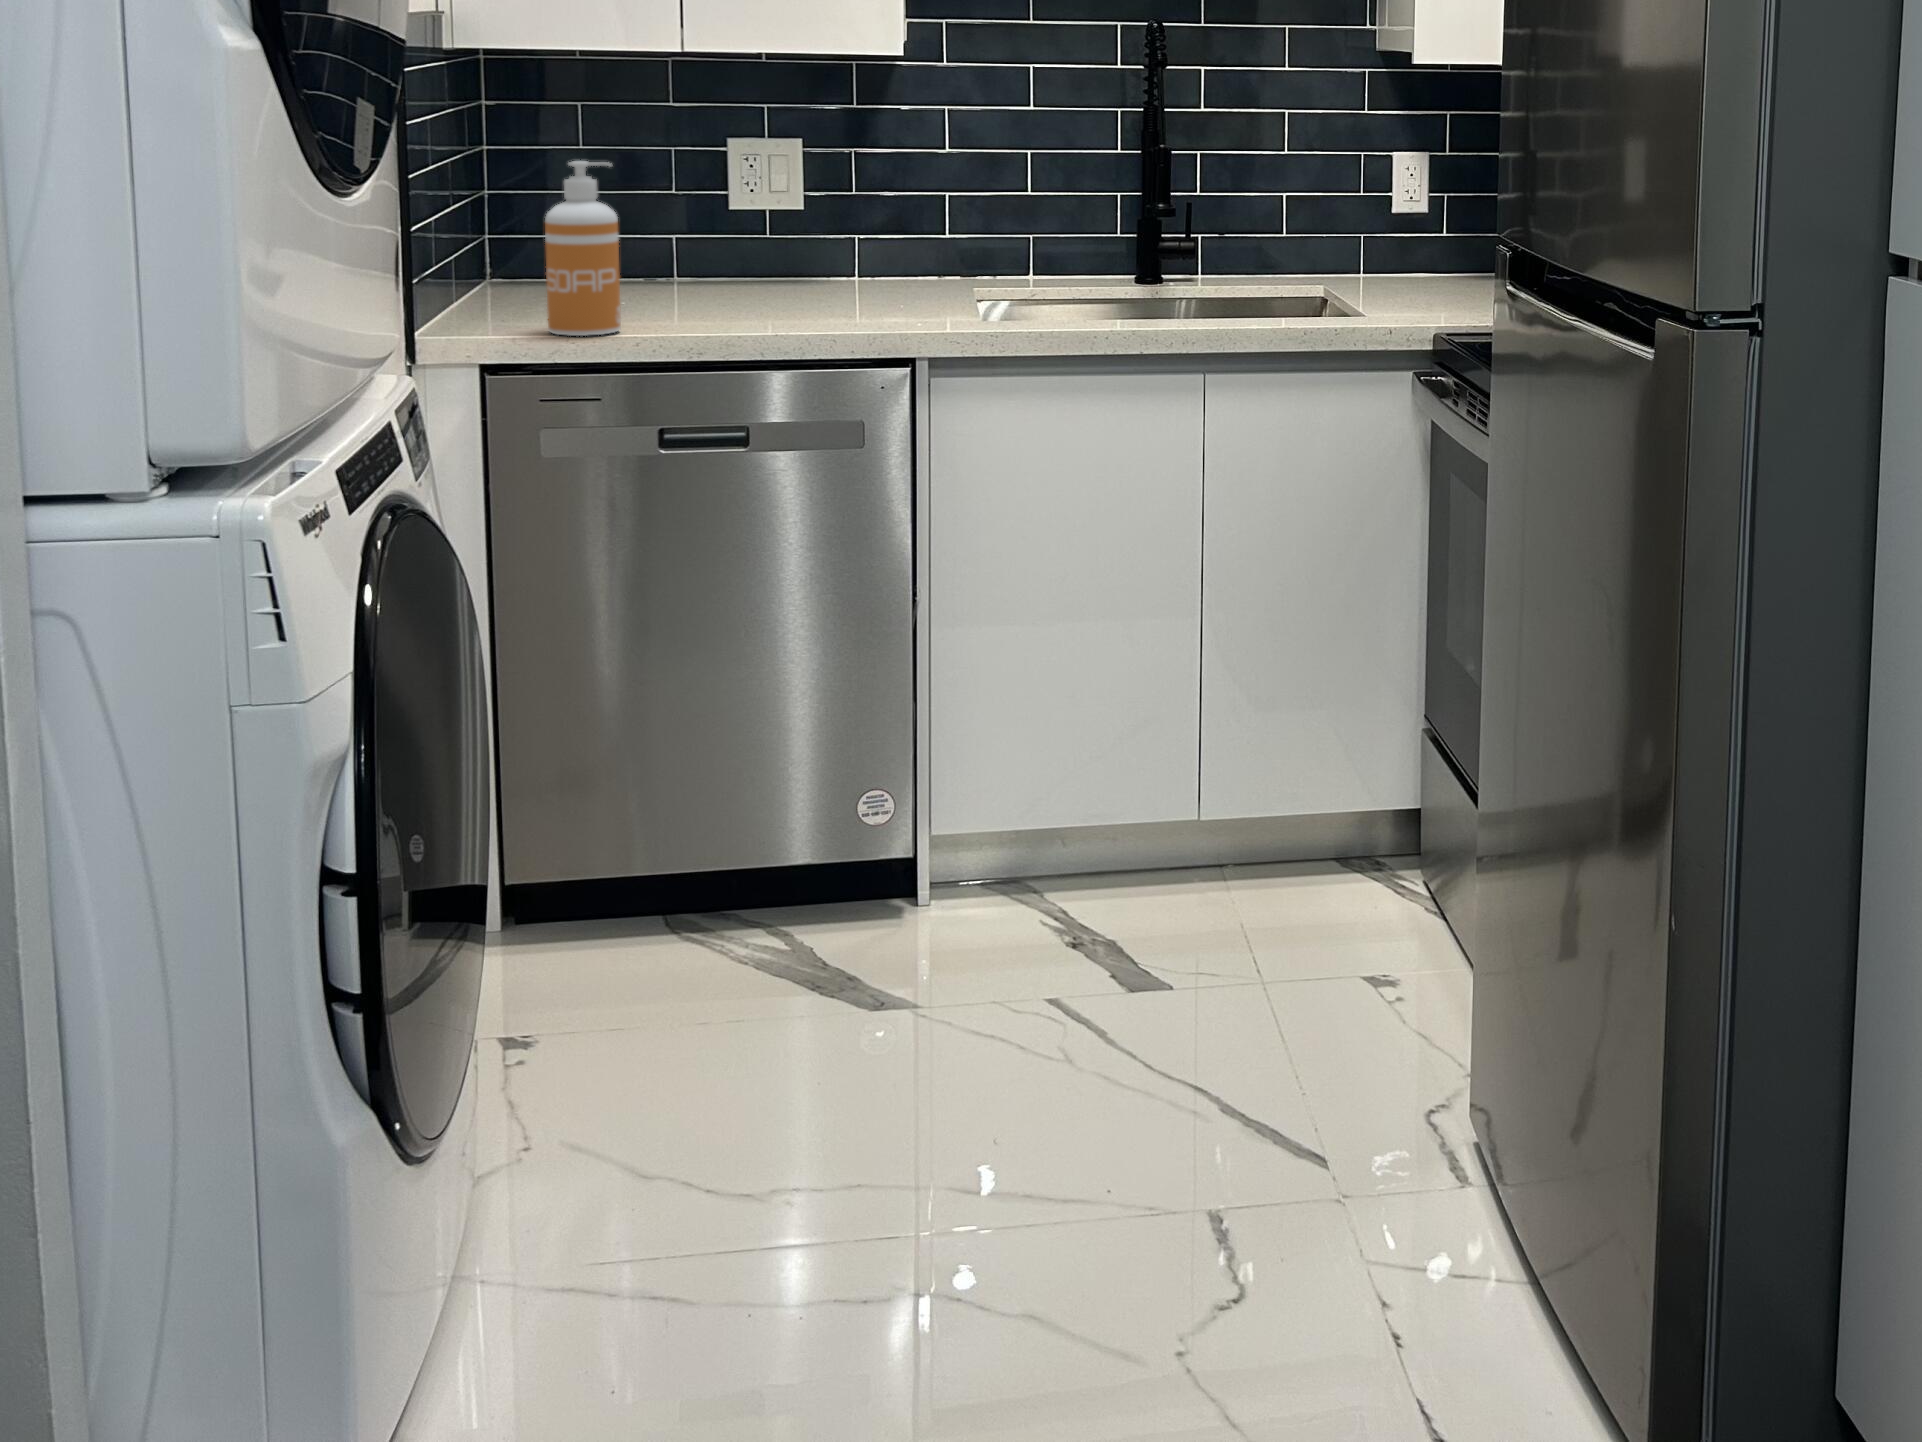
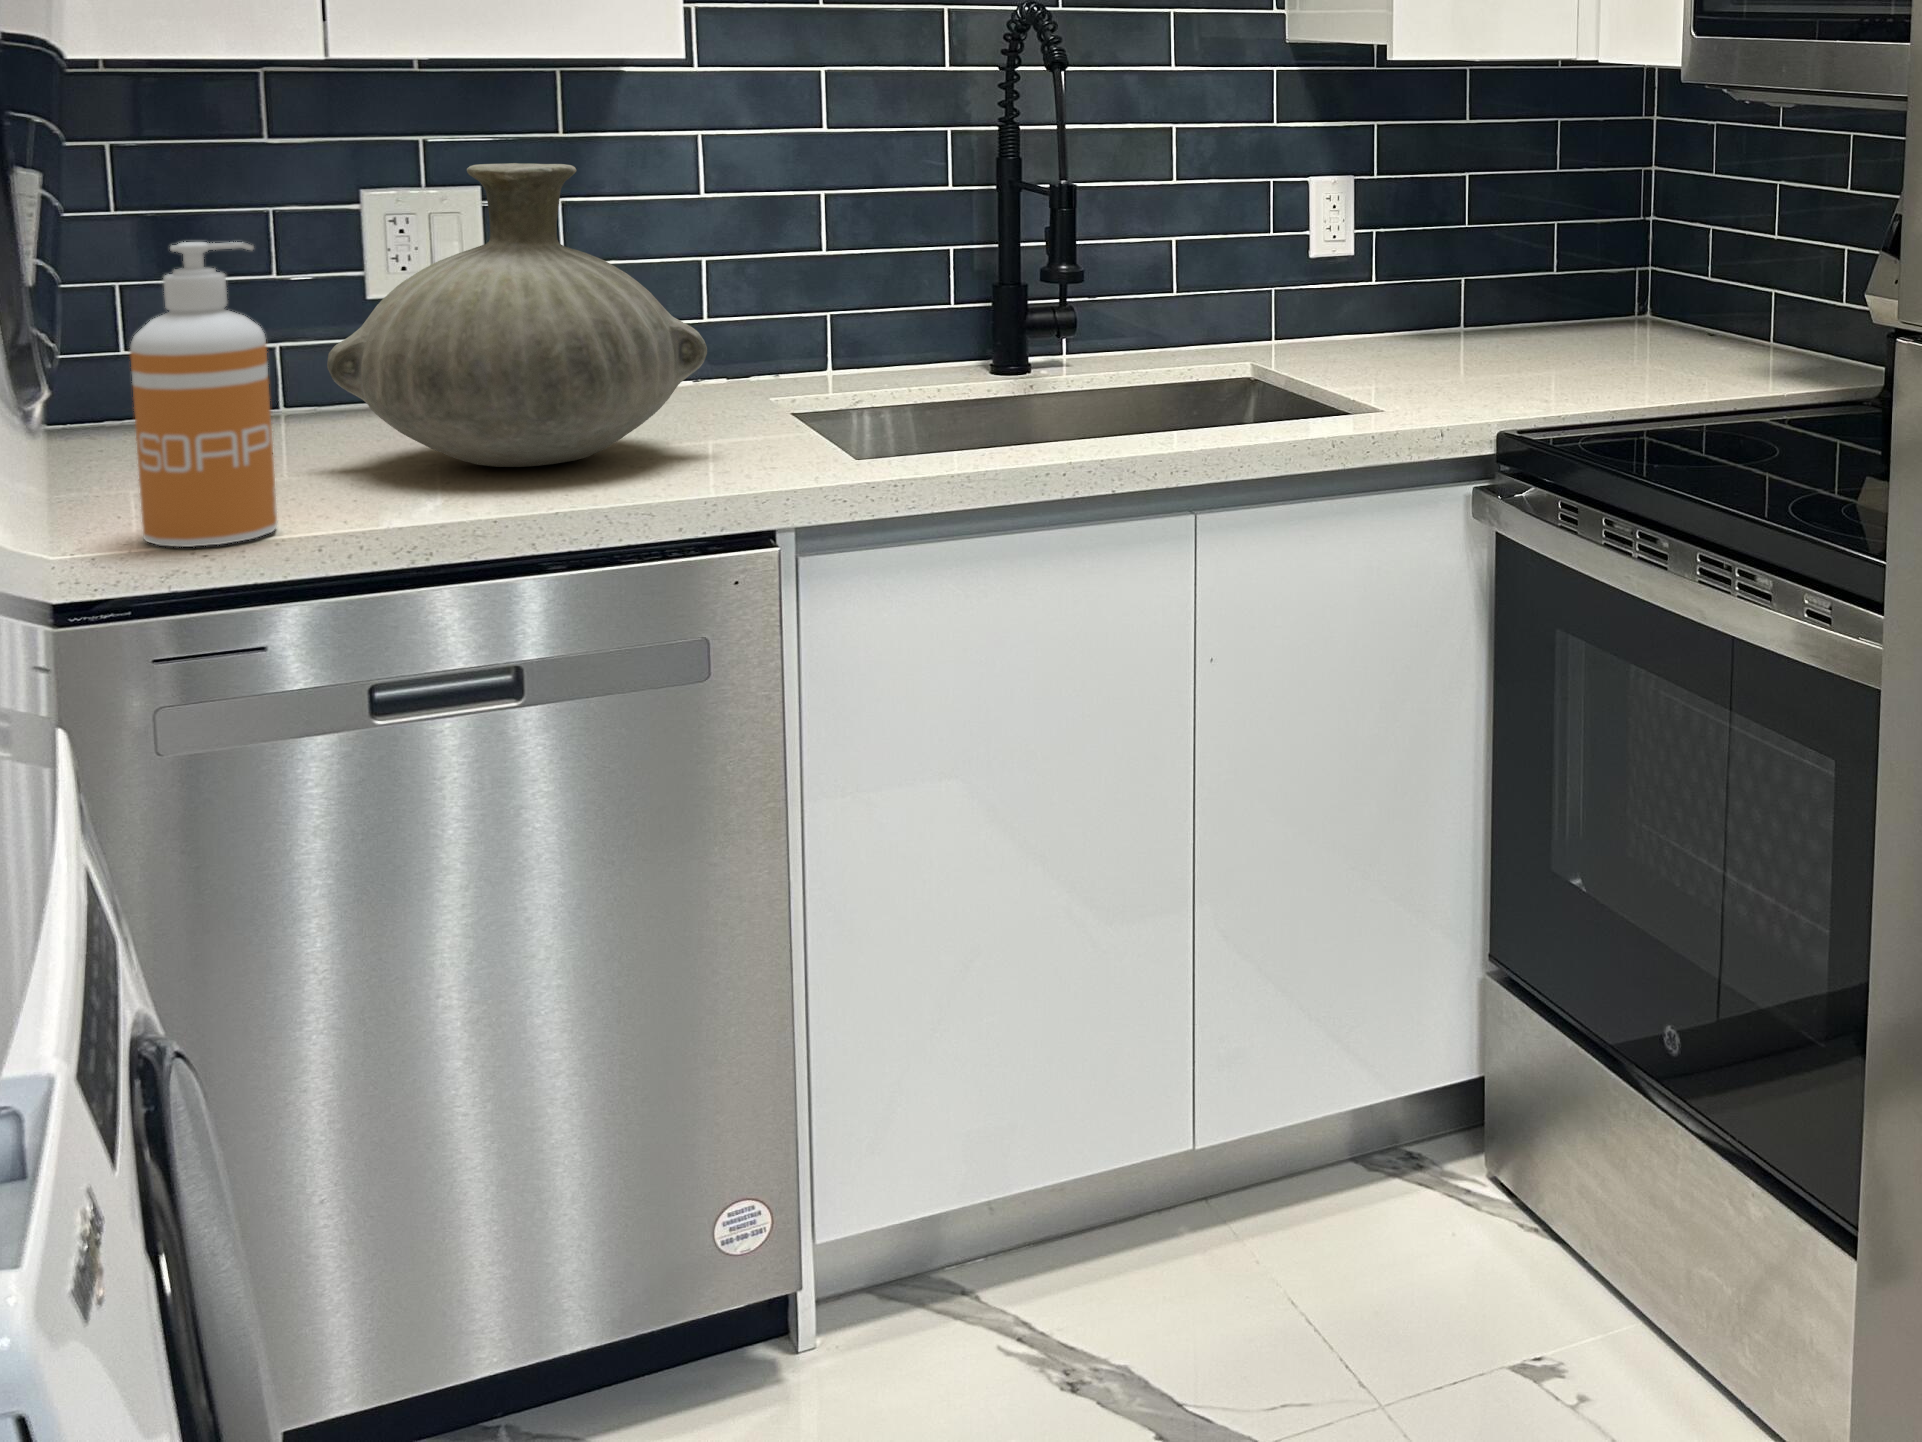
vase: none [677,122,899,313] -> present [327,163,707,467]

